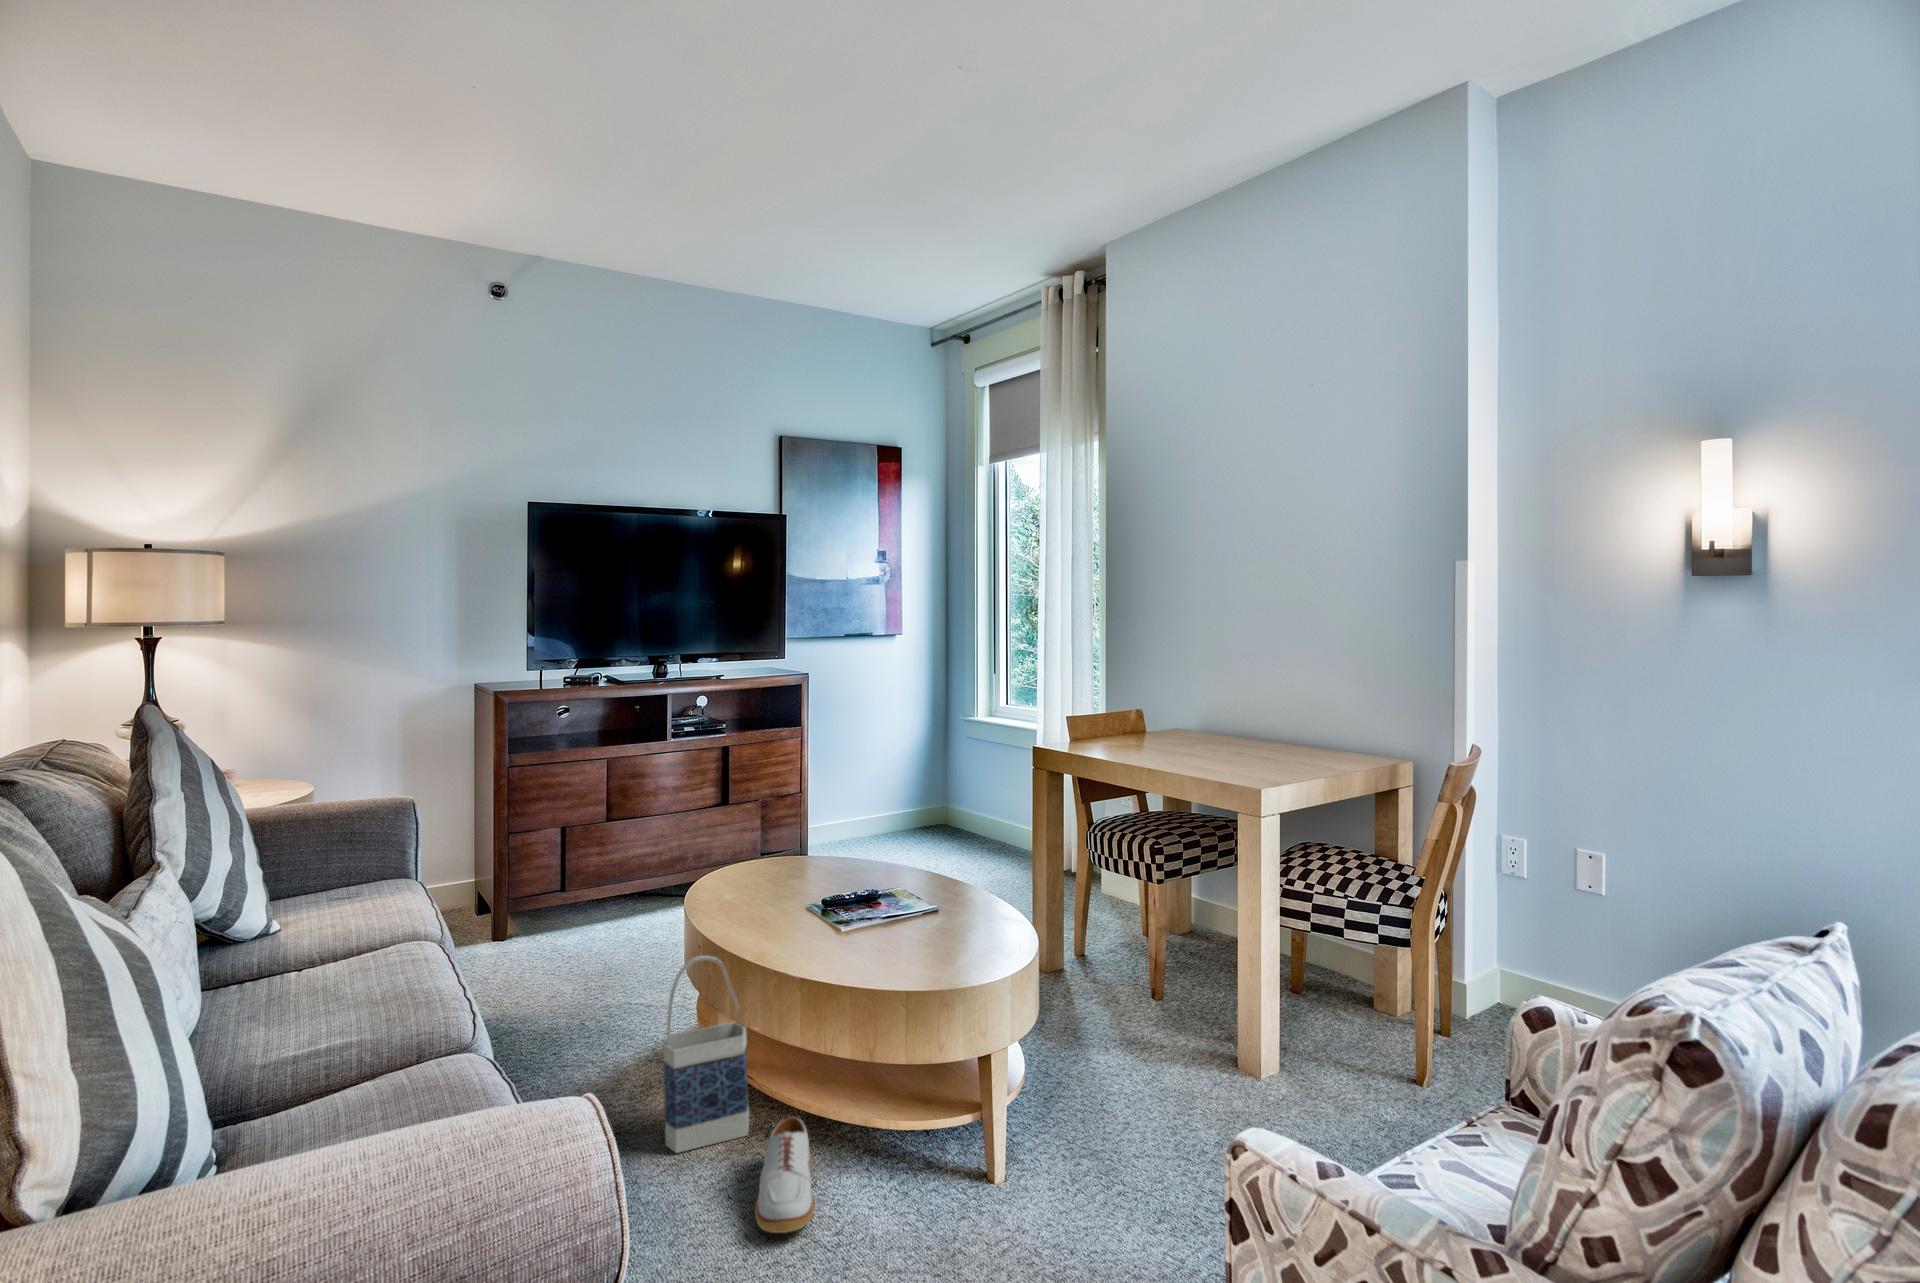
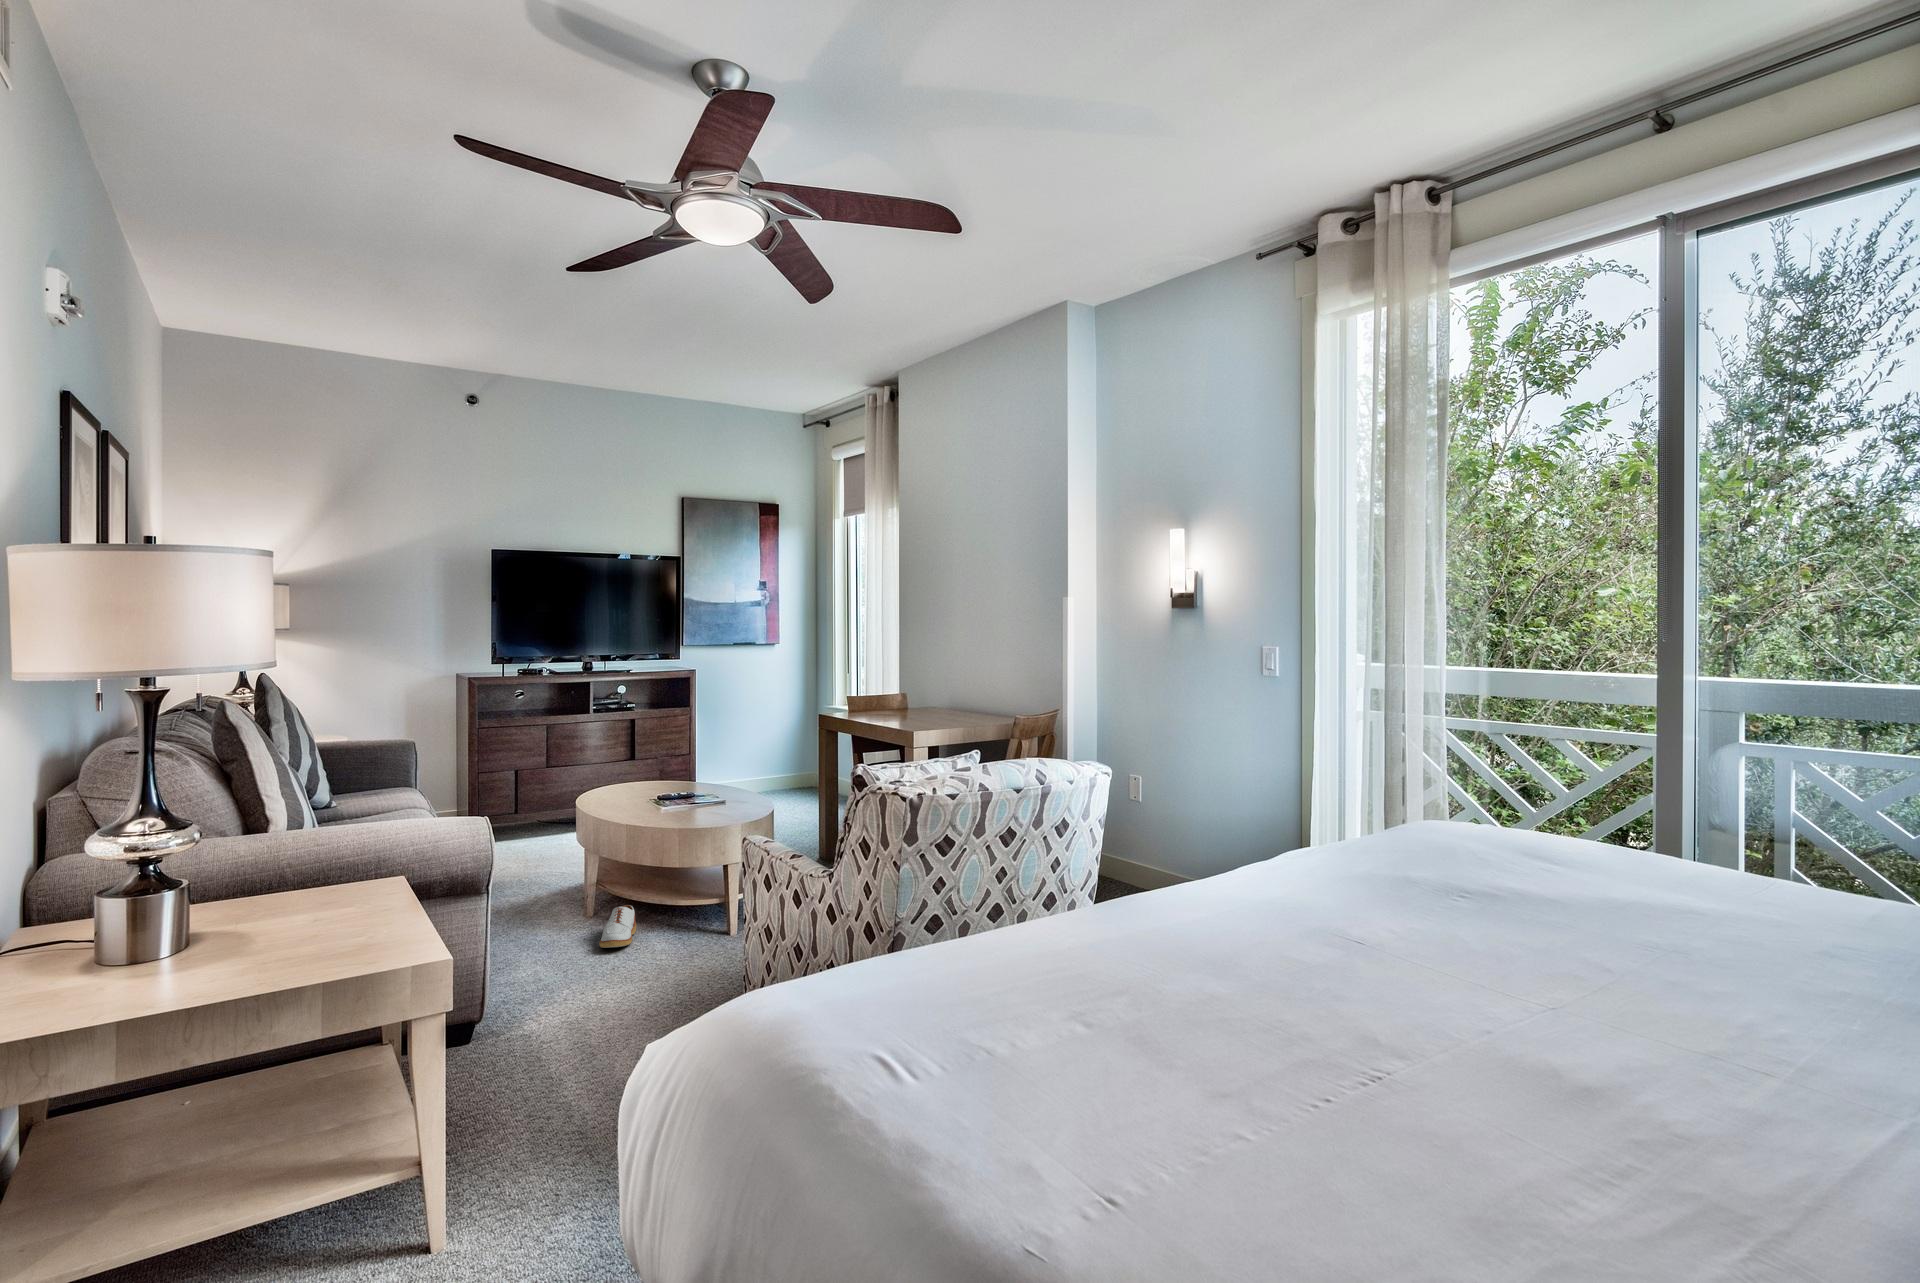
bag: present [664,956,749,1153] -> none [559,820,608,927]

